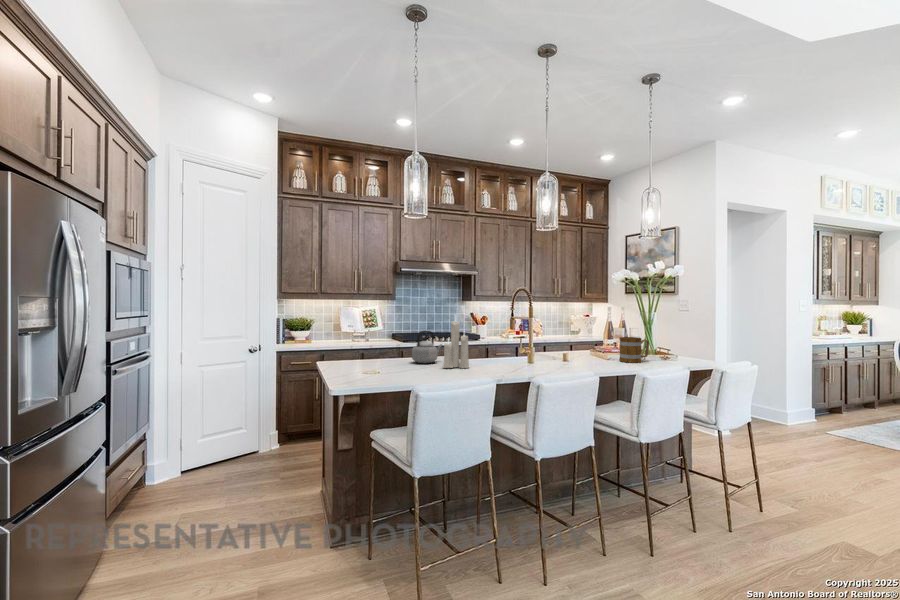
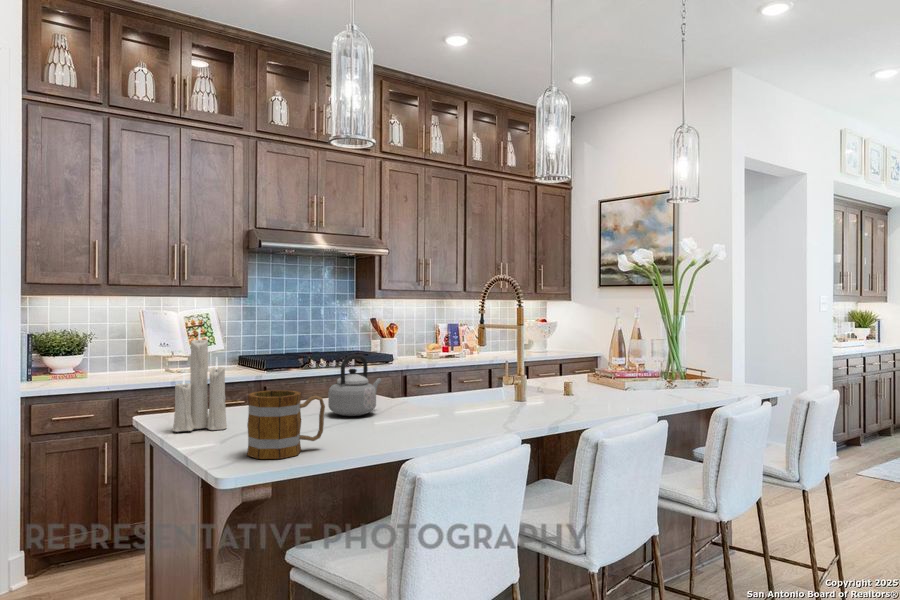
candle: present [443,321,469,368] -> present [172,329,227,432]
mug: present [619,337,649,363] -> present [247,390,325,459]

